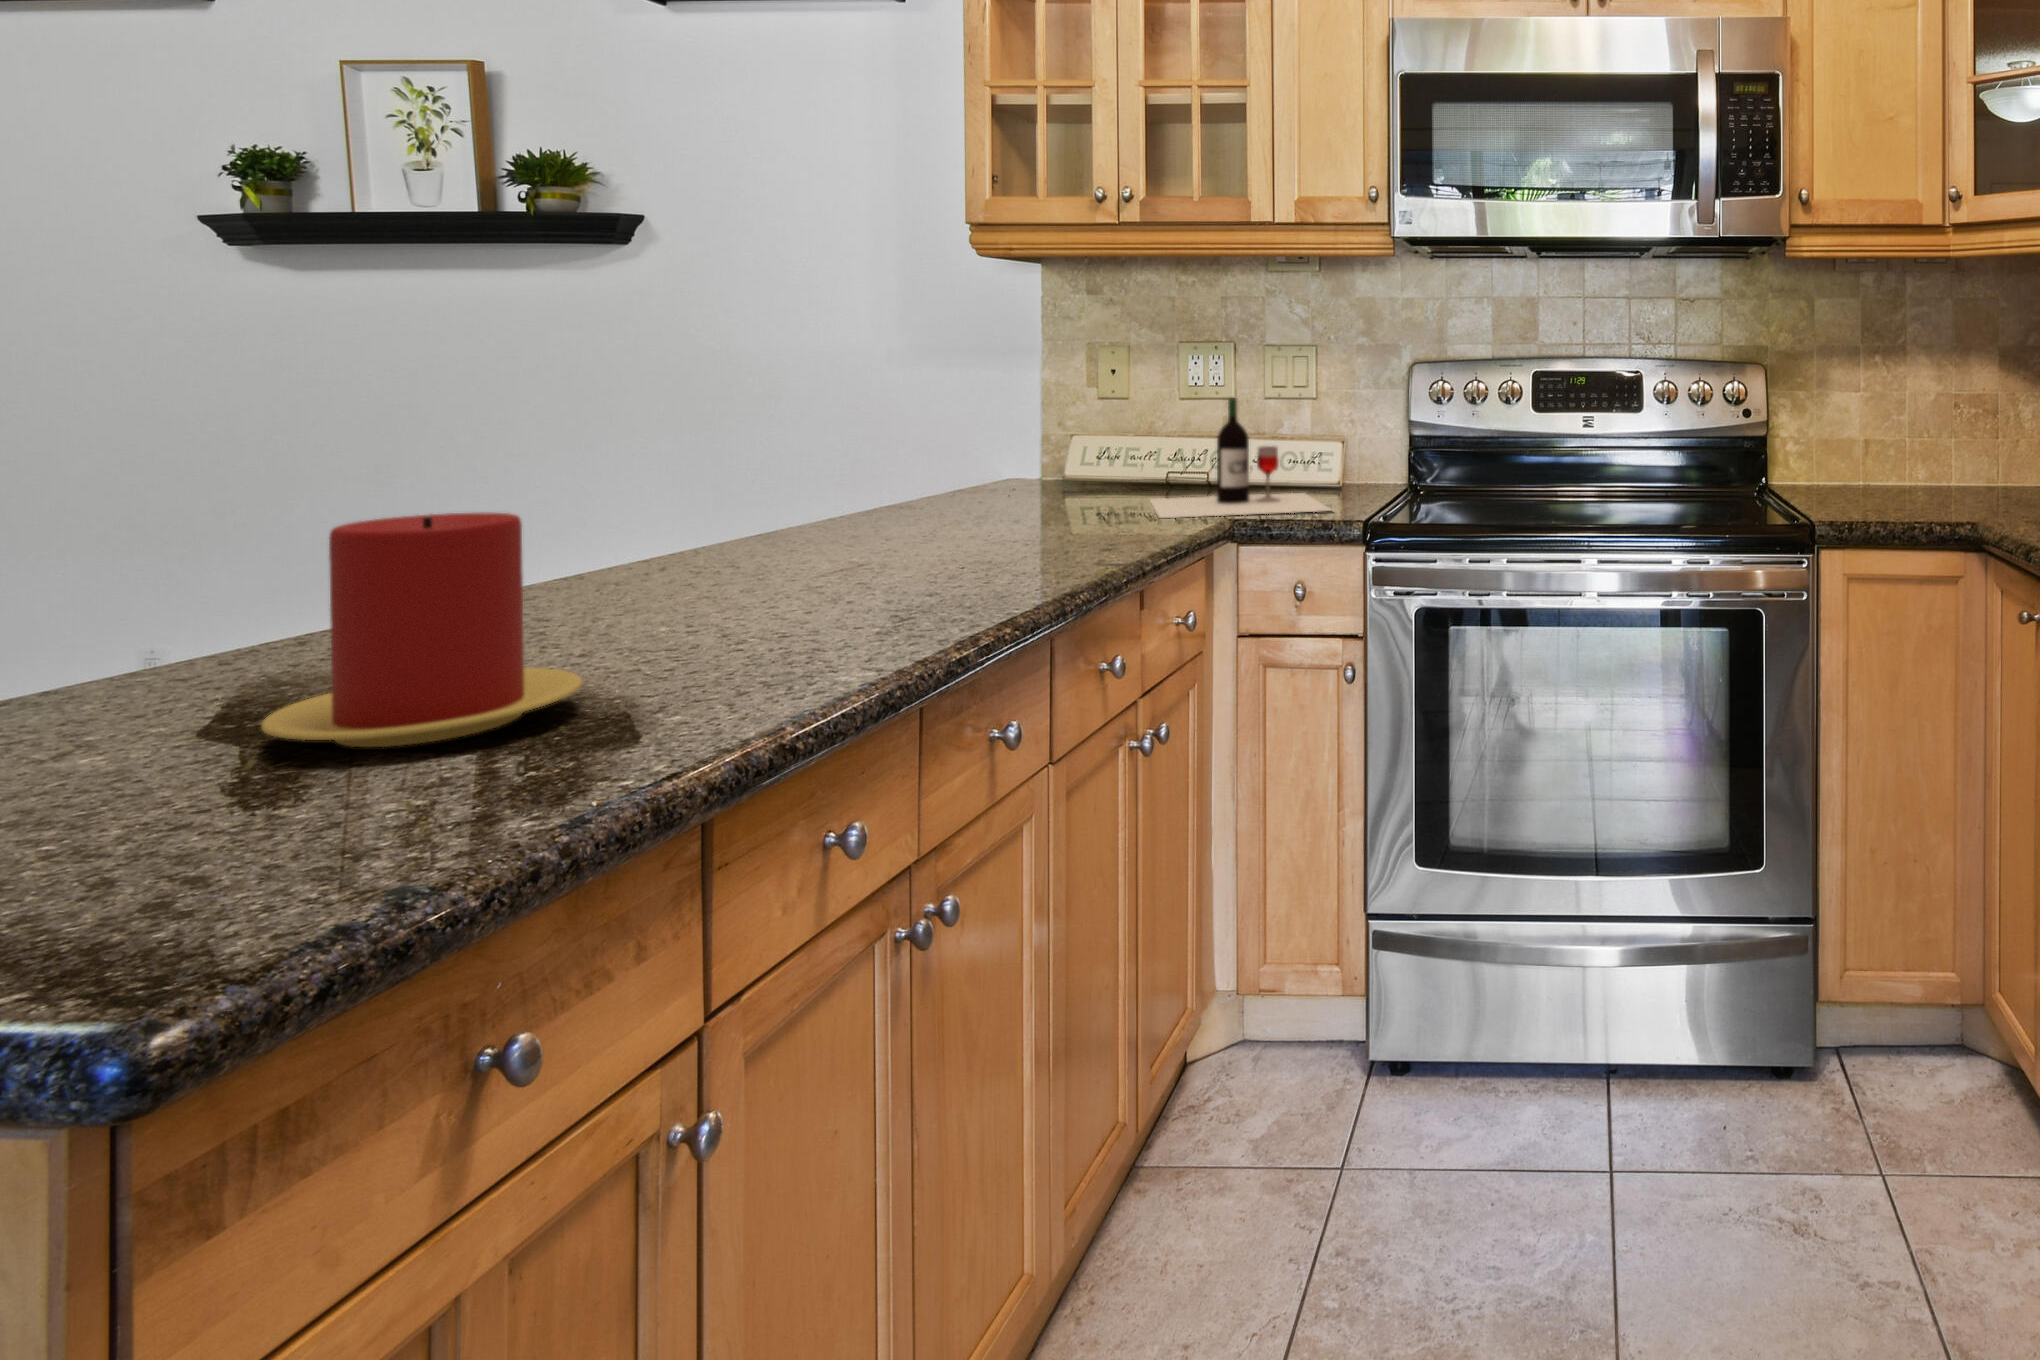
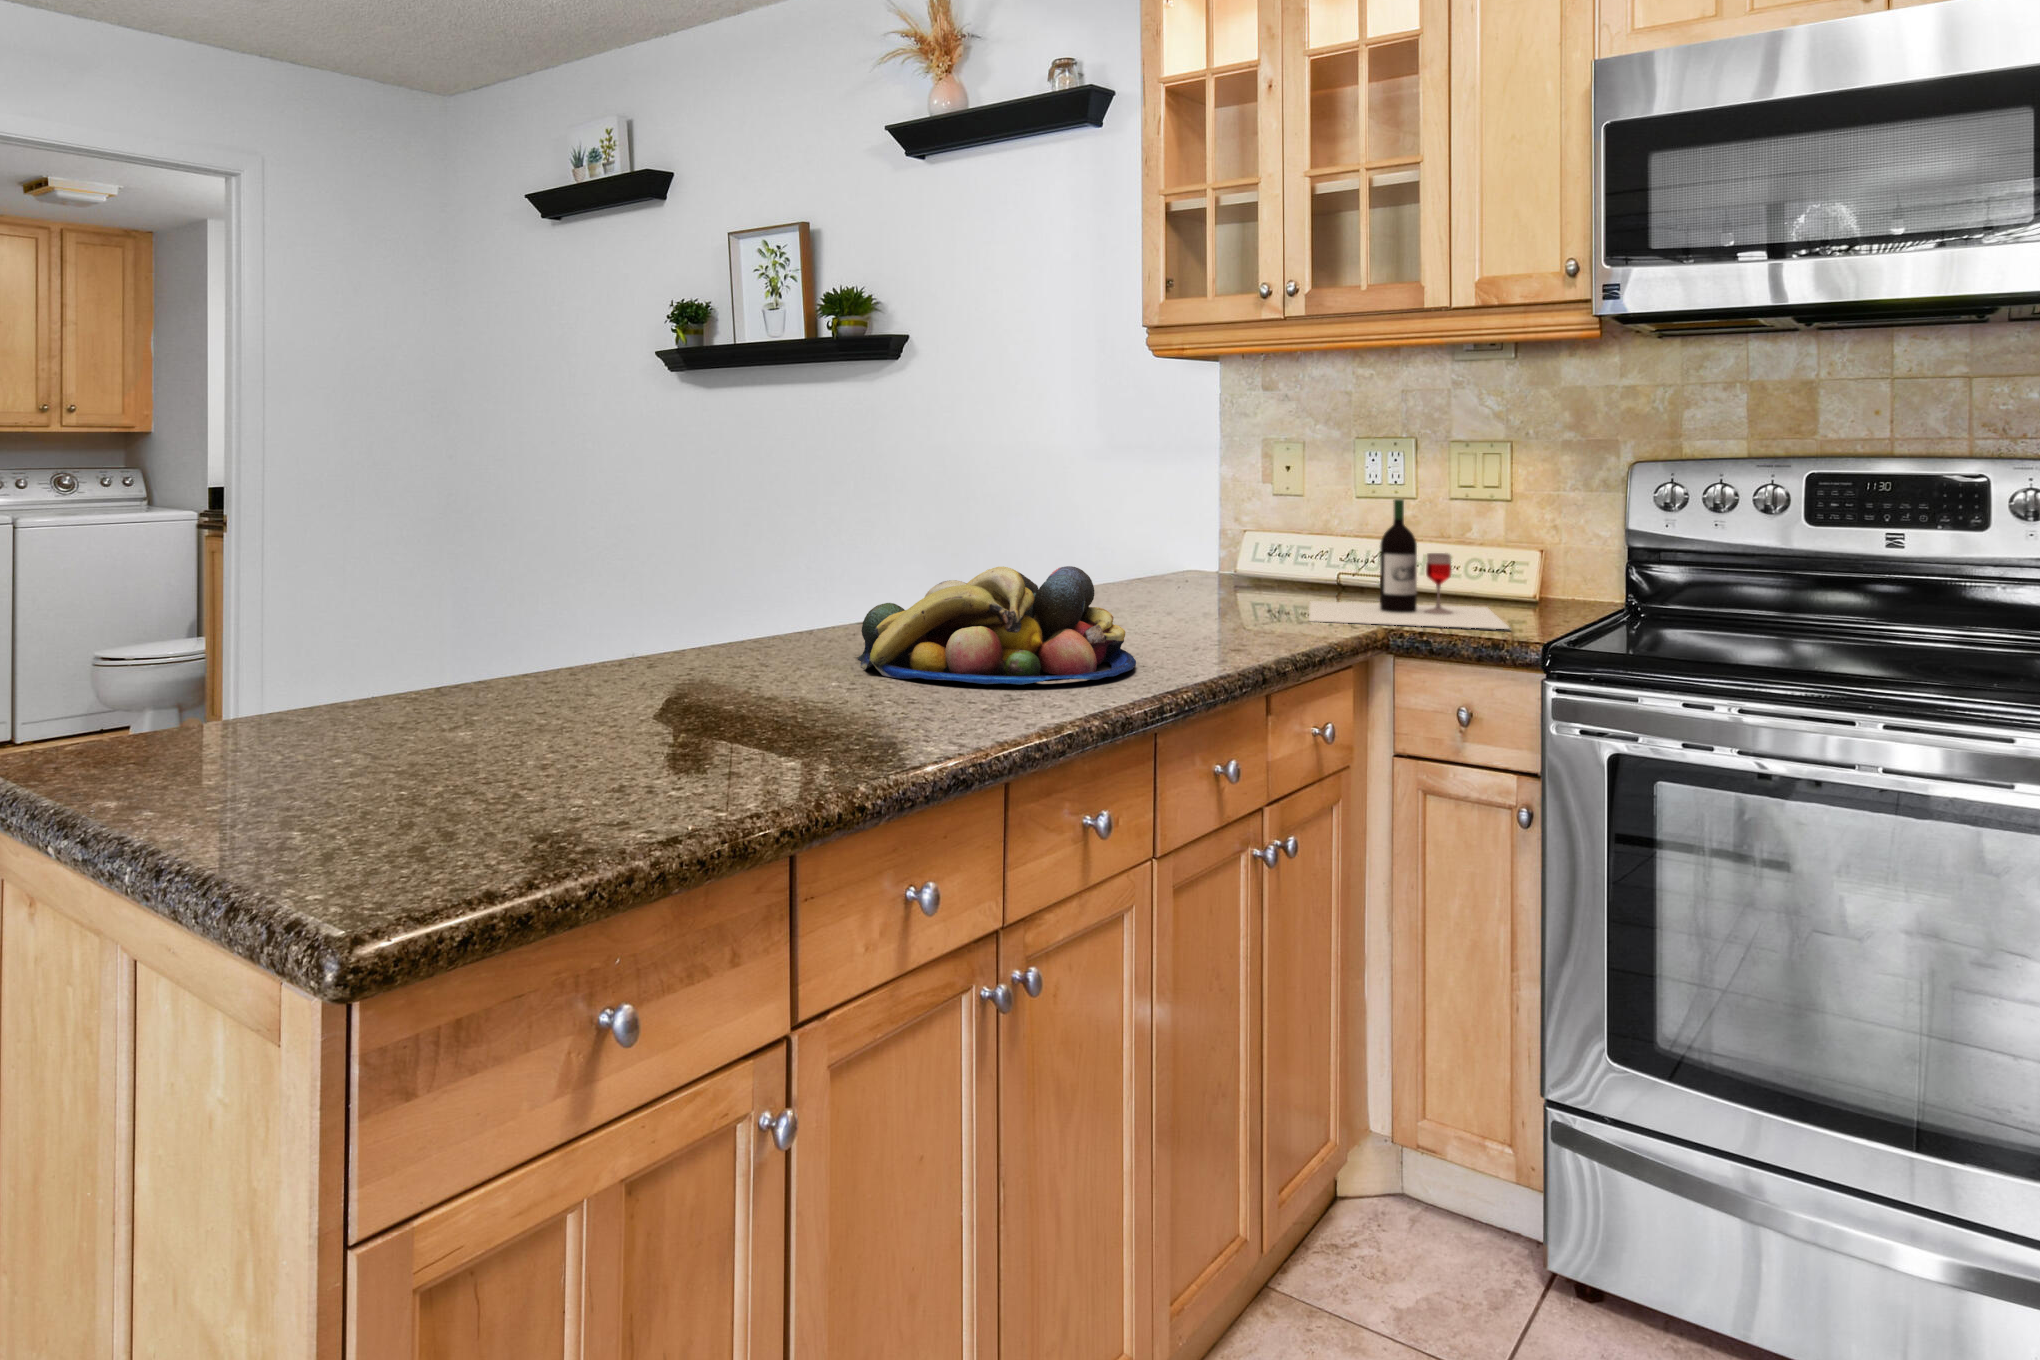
fruit bowl: none [661,479,1017,623] -> present [858,566,1136,685]
candle: present [262,513,582,747] -> none [576,570,762,739]

